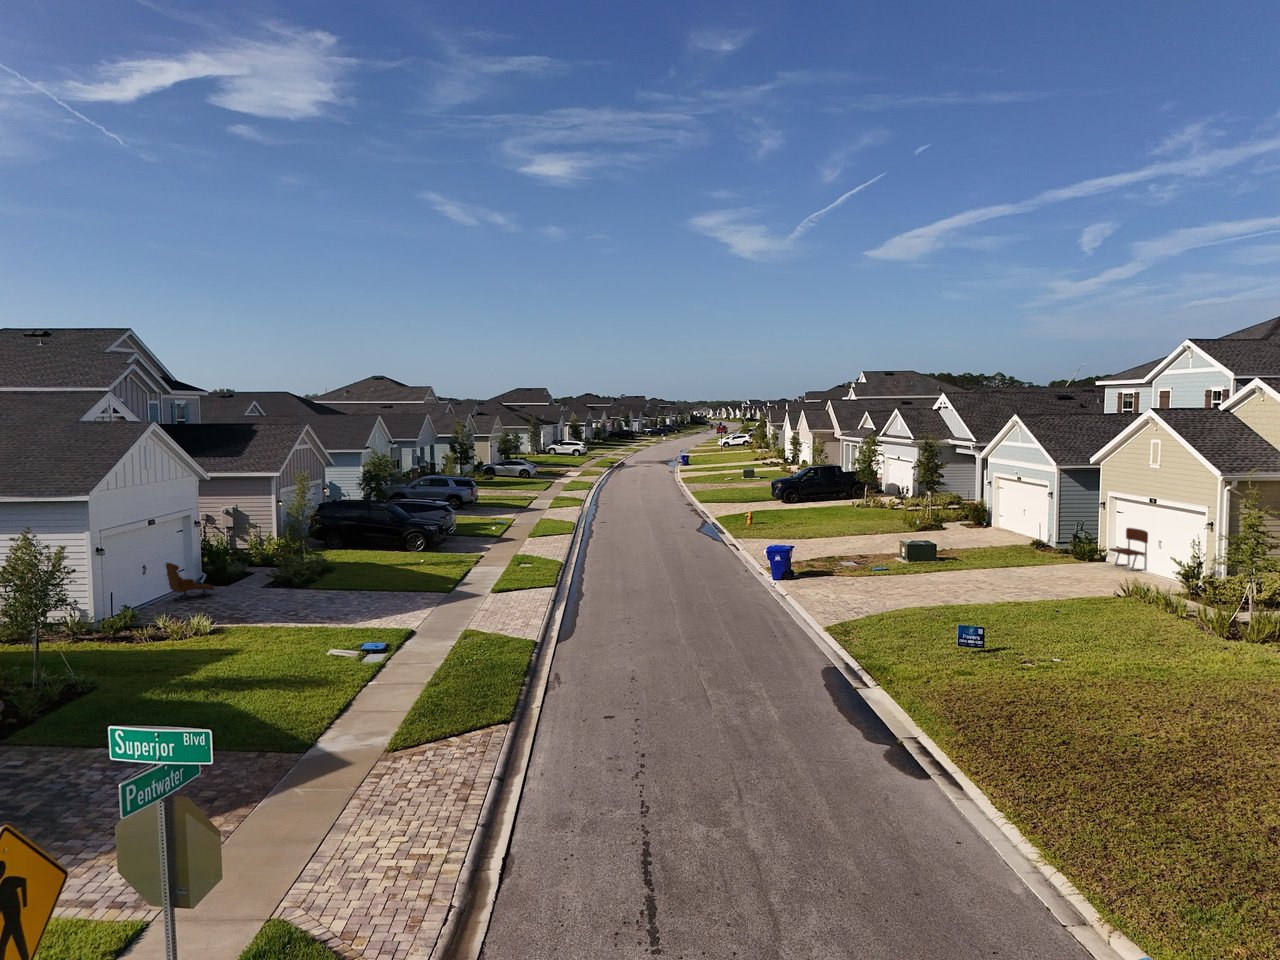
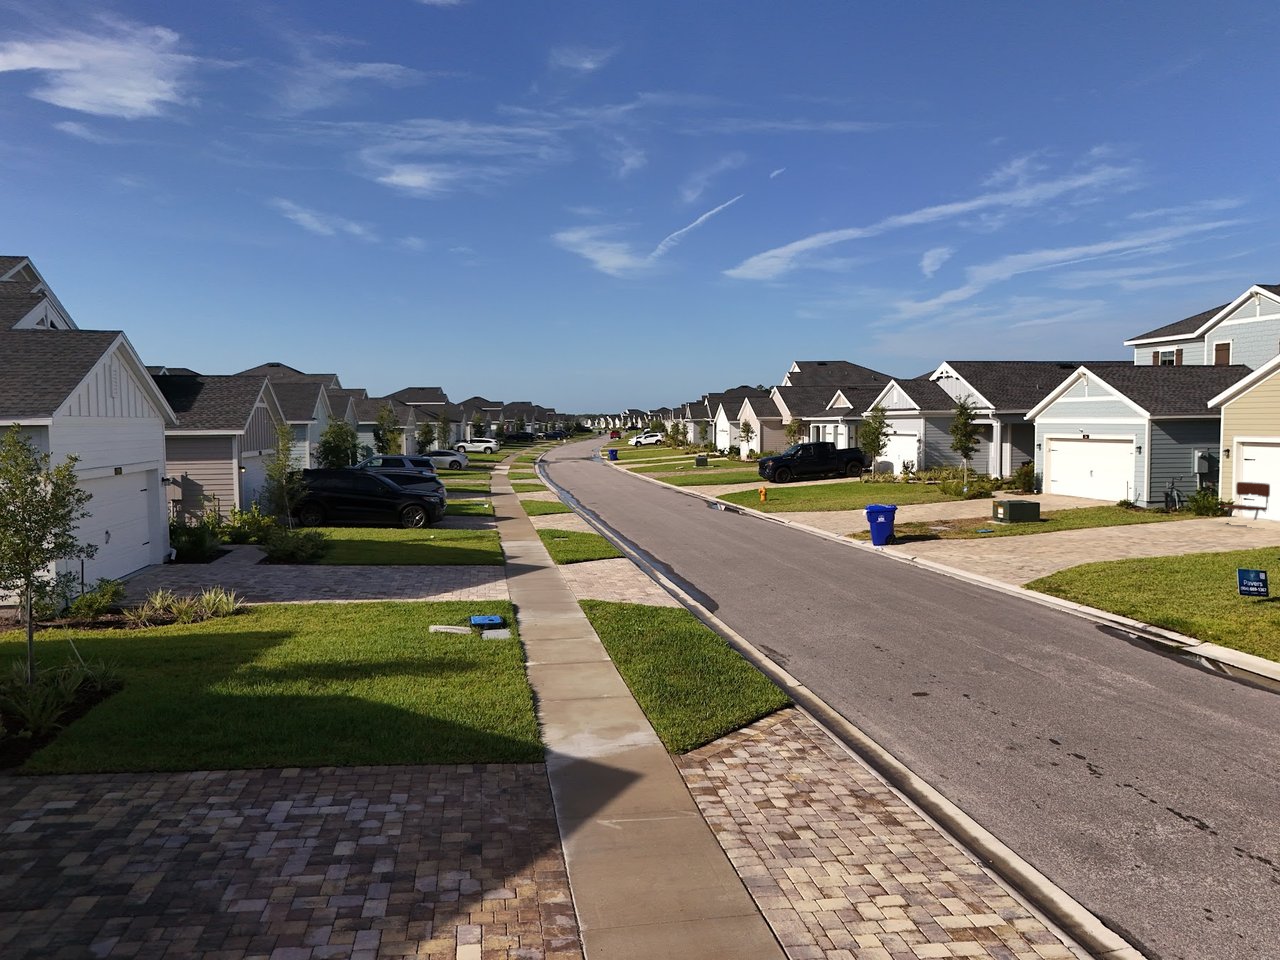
lounge chair: present [166,563,214,600] -> none [127,530,194,582]

